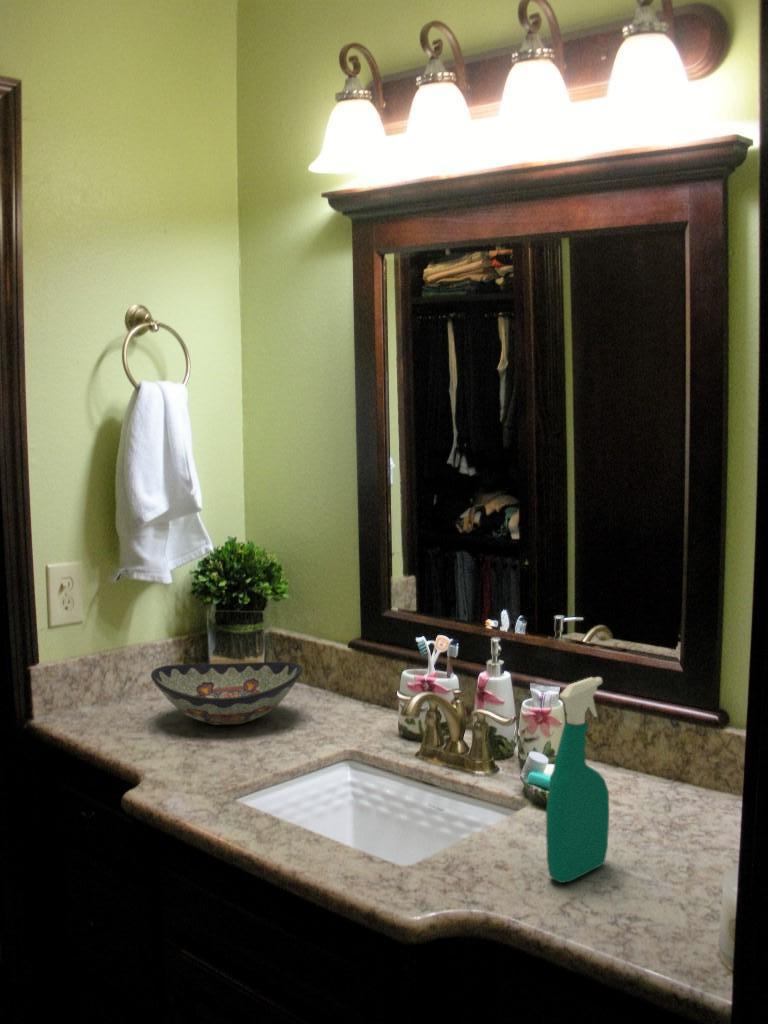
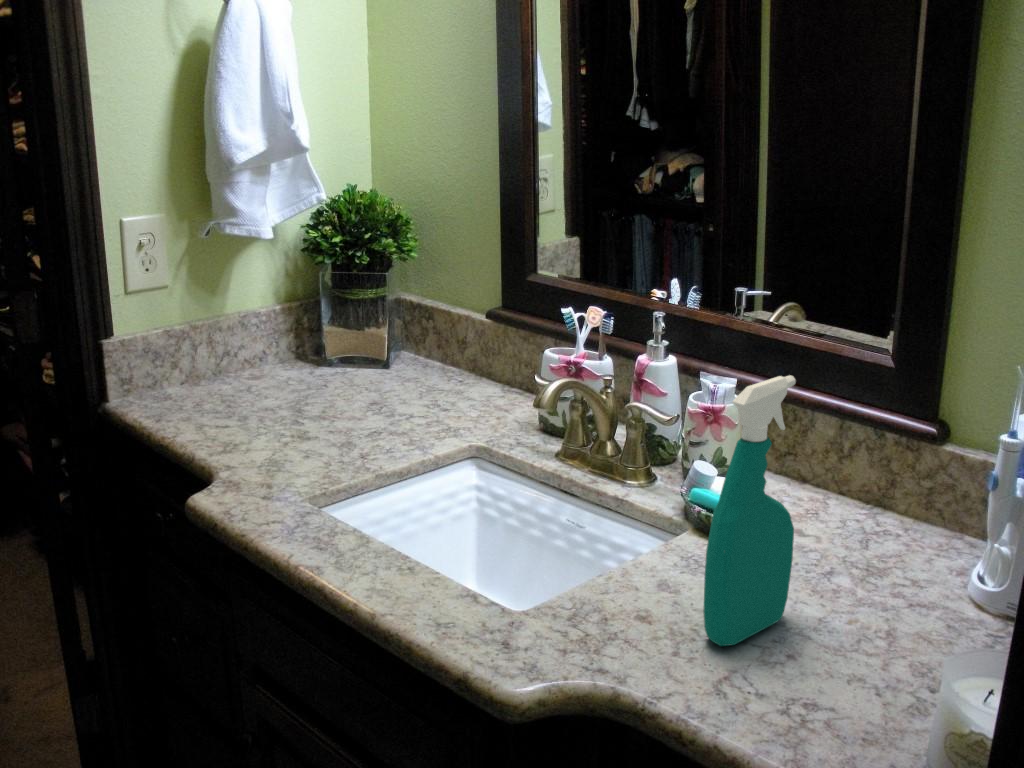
decorative bowl: present [151,662,303,725] -> none [243,335,426,410]

